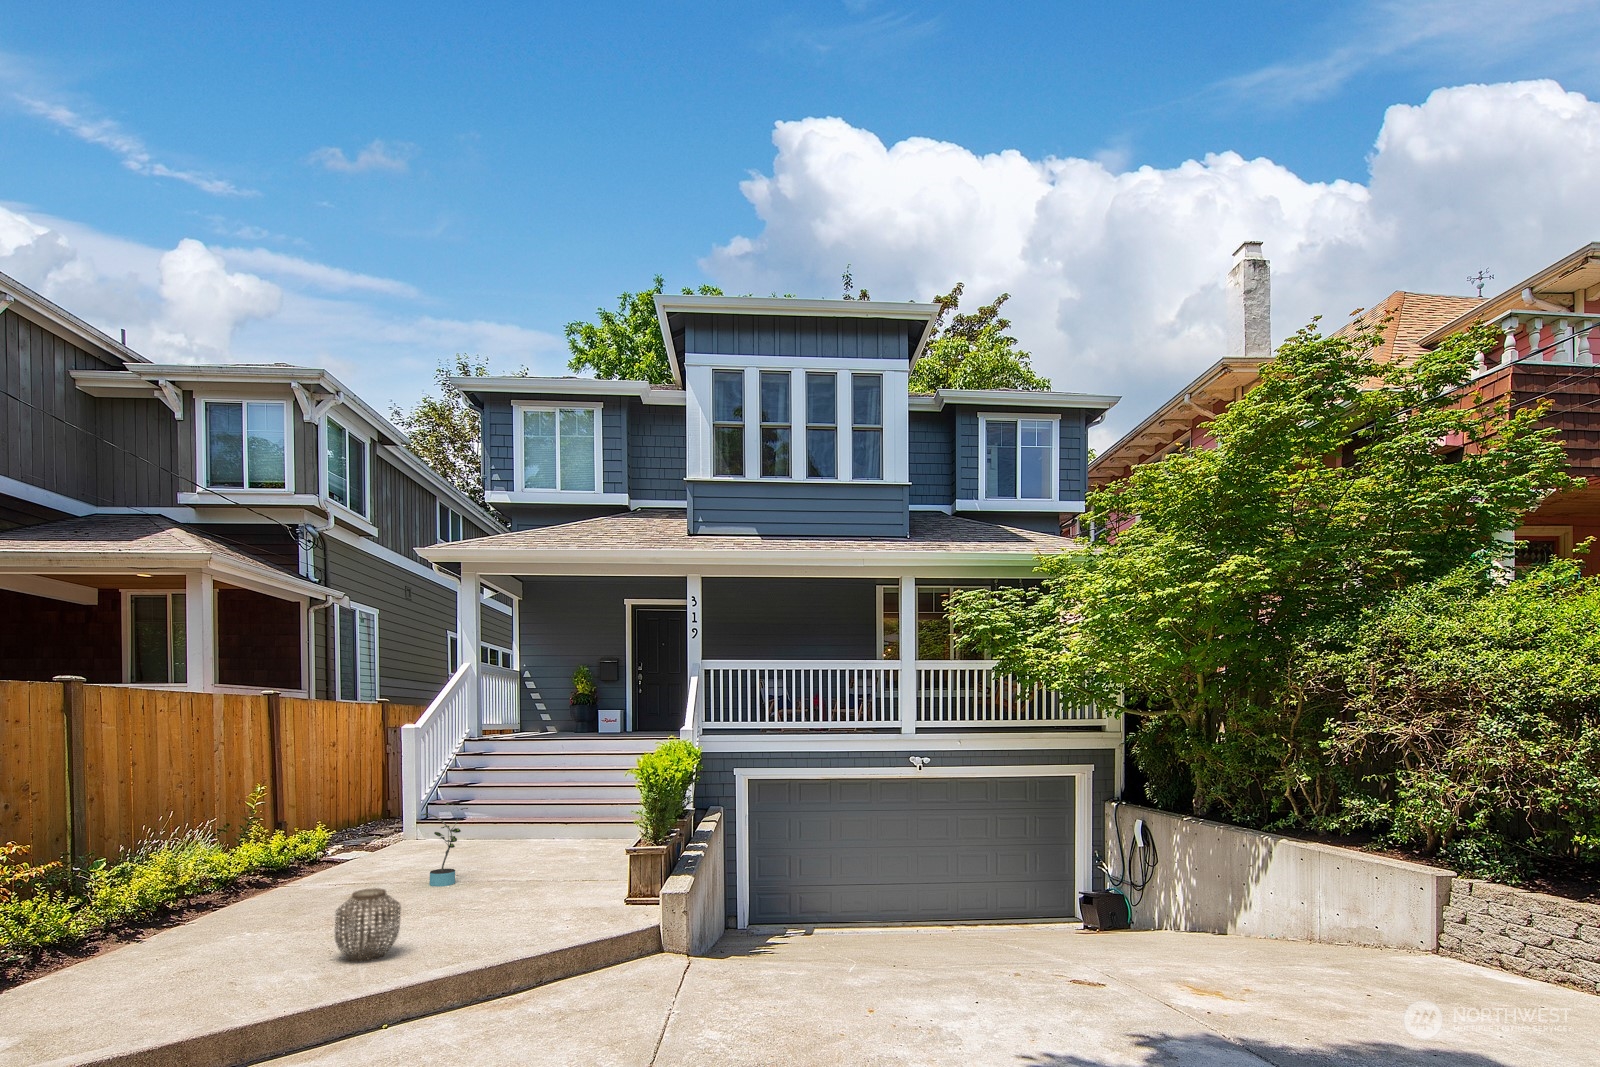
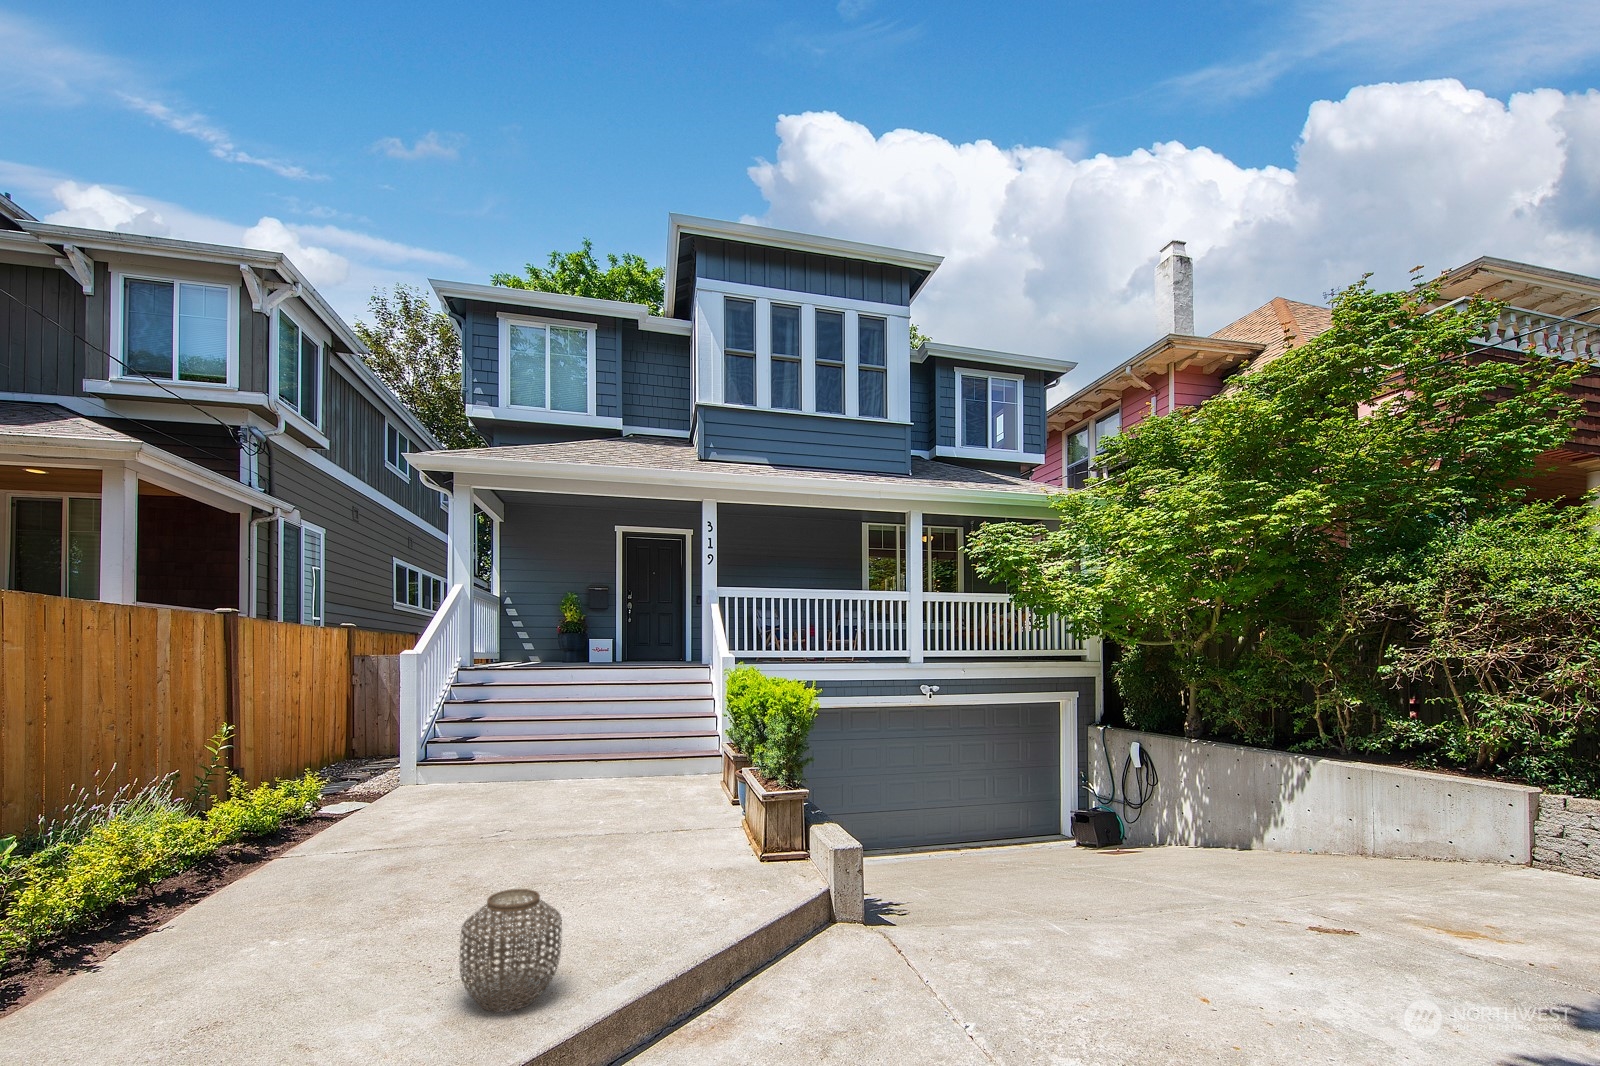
potted plant: present [422,803,468,887] -> none [480,746,542,855]

